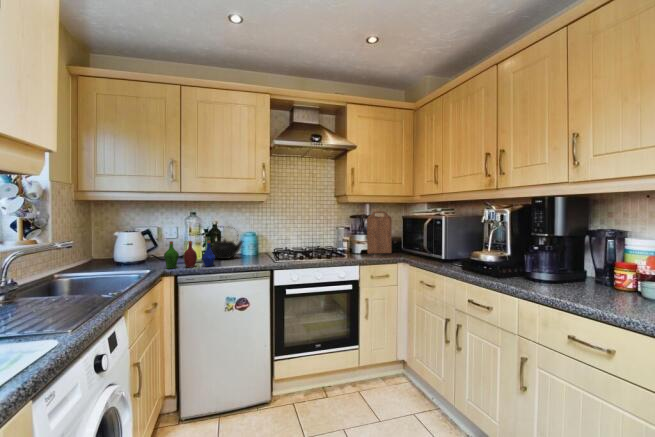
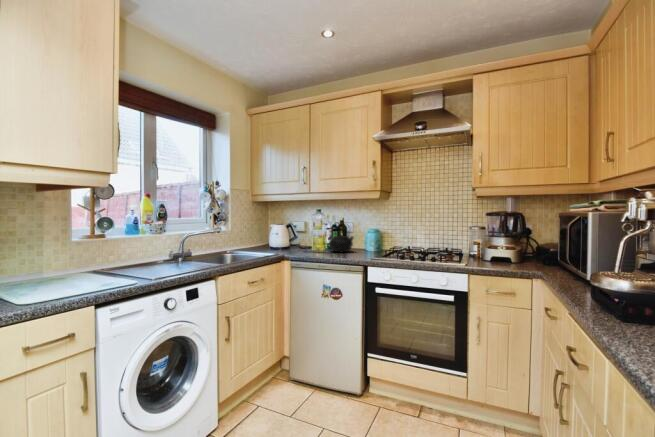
cutting board: present [367,211,392,254] -> none [498,207,537,265]
bottle: present [164,241,216,269] -> none [284,233,321,256]

